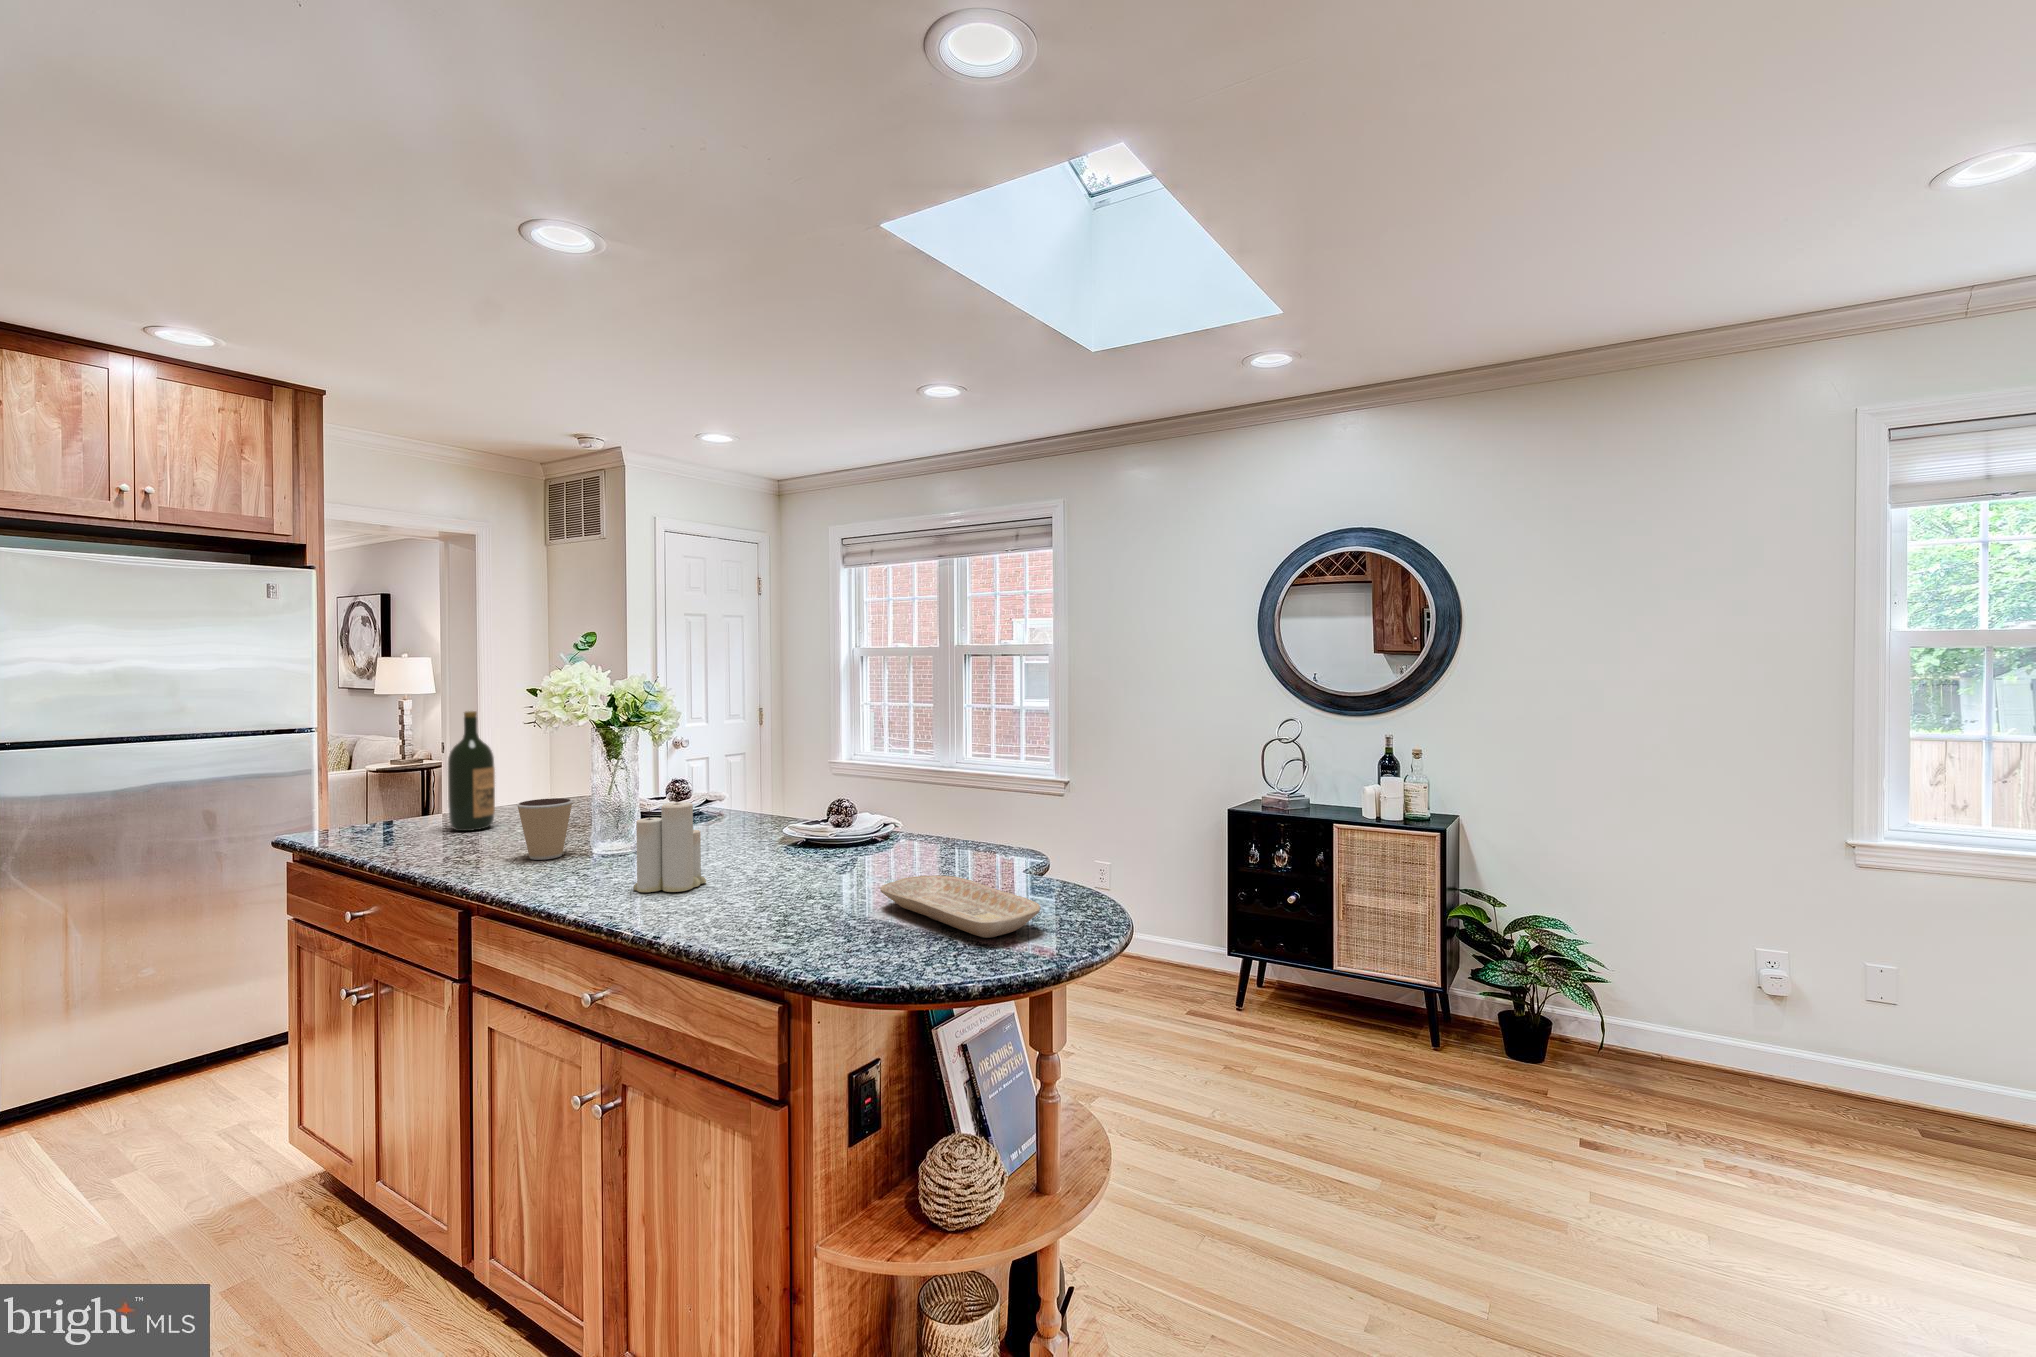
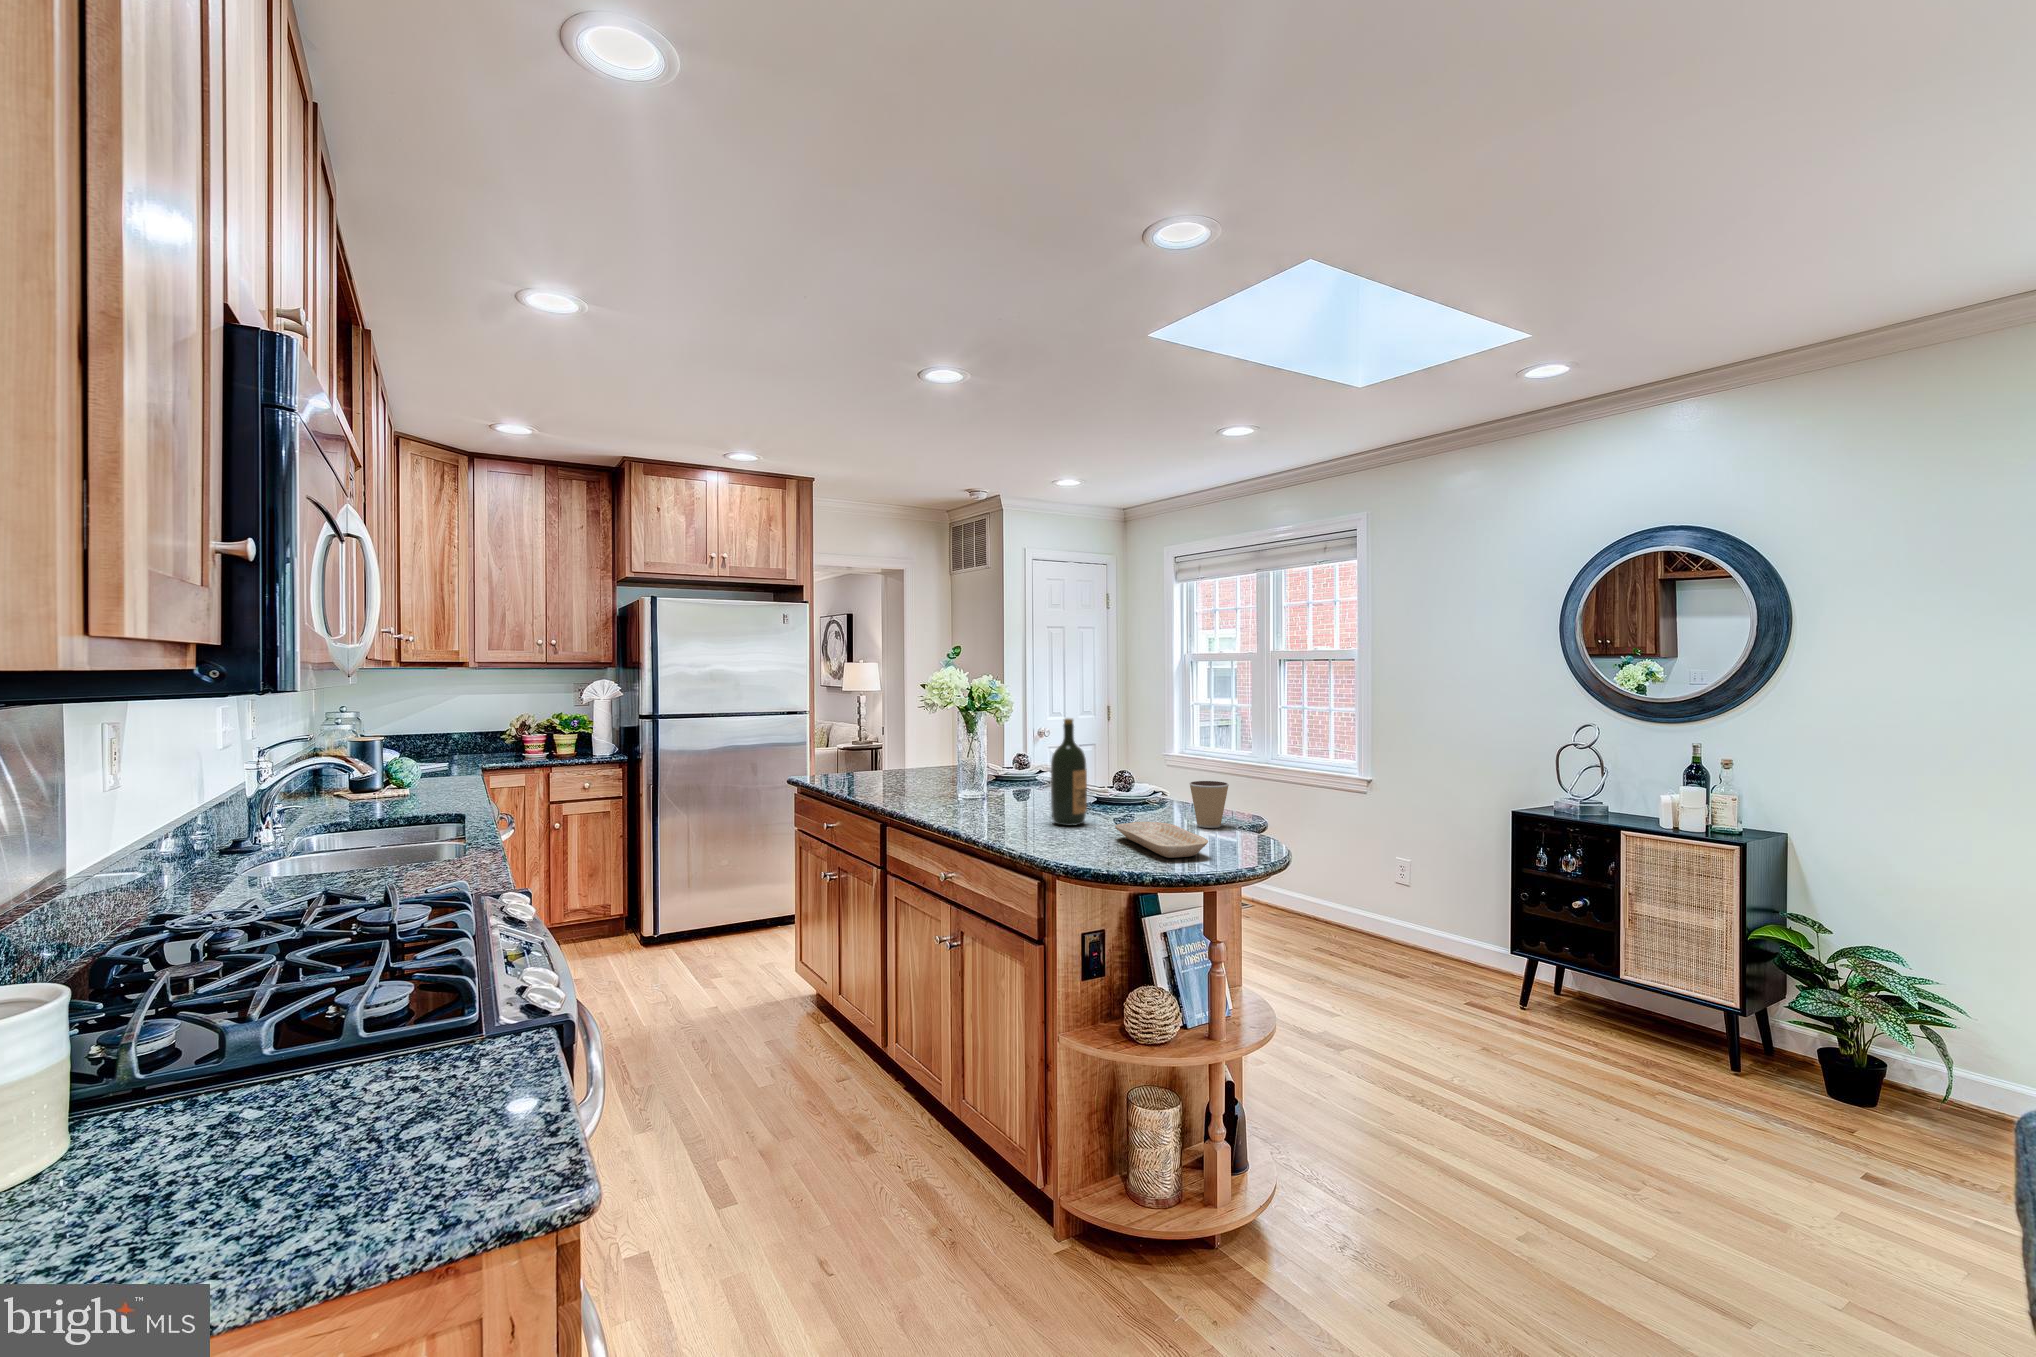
wine bottle: present [448,711,495,831] -> present [1051,719,1087,826]
coffee cup: present [517,798,573,860] -> present [1190,781,1229,828]
candle: present [633,802,706,892] -> none [974,758,1018,820]

